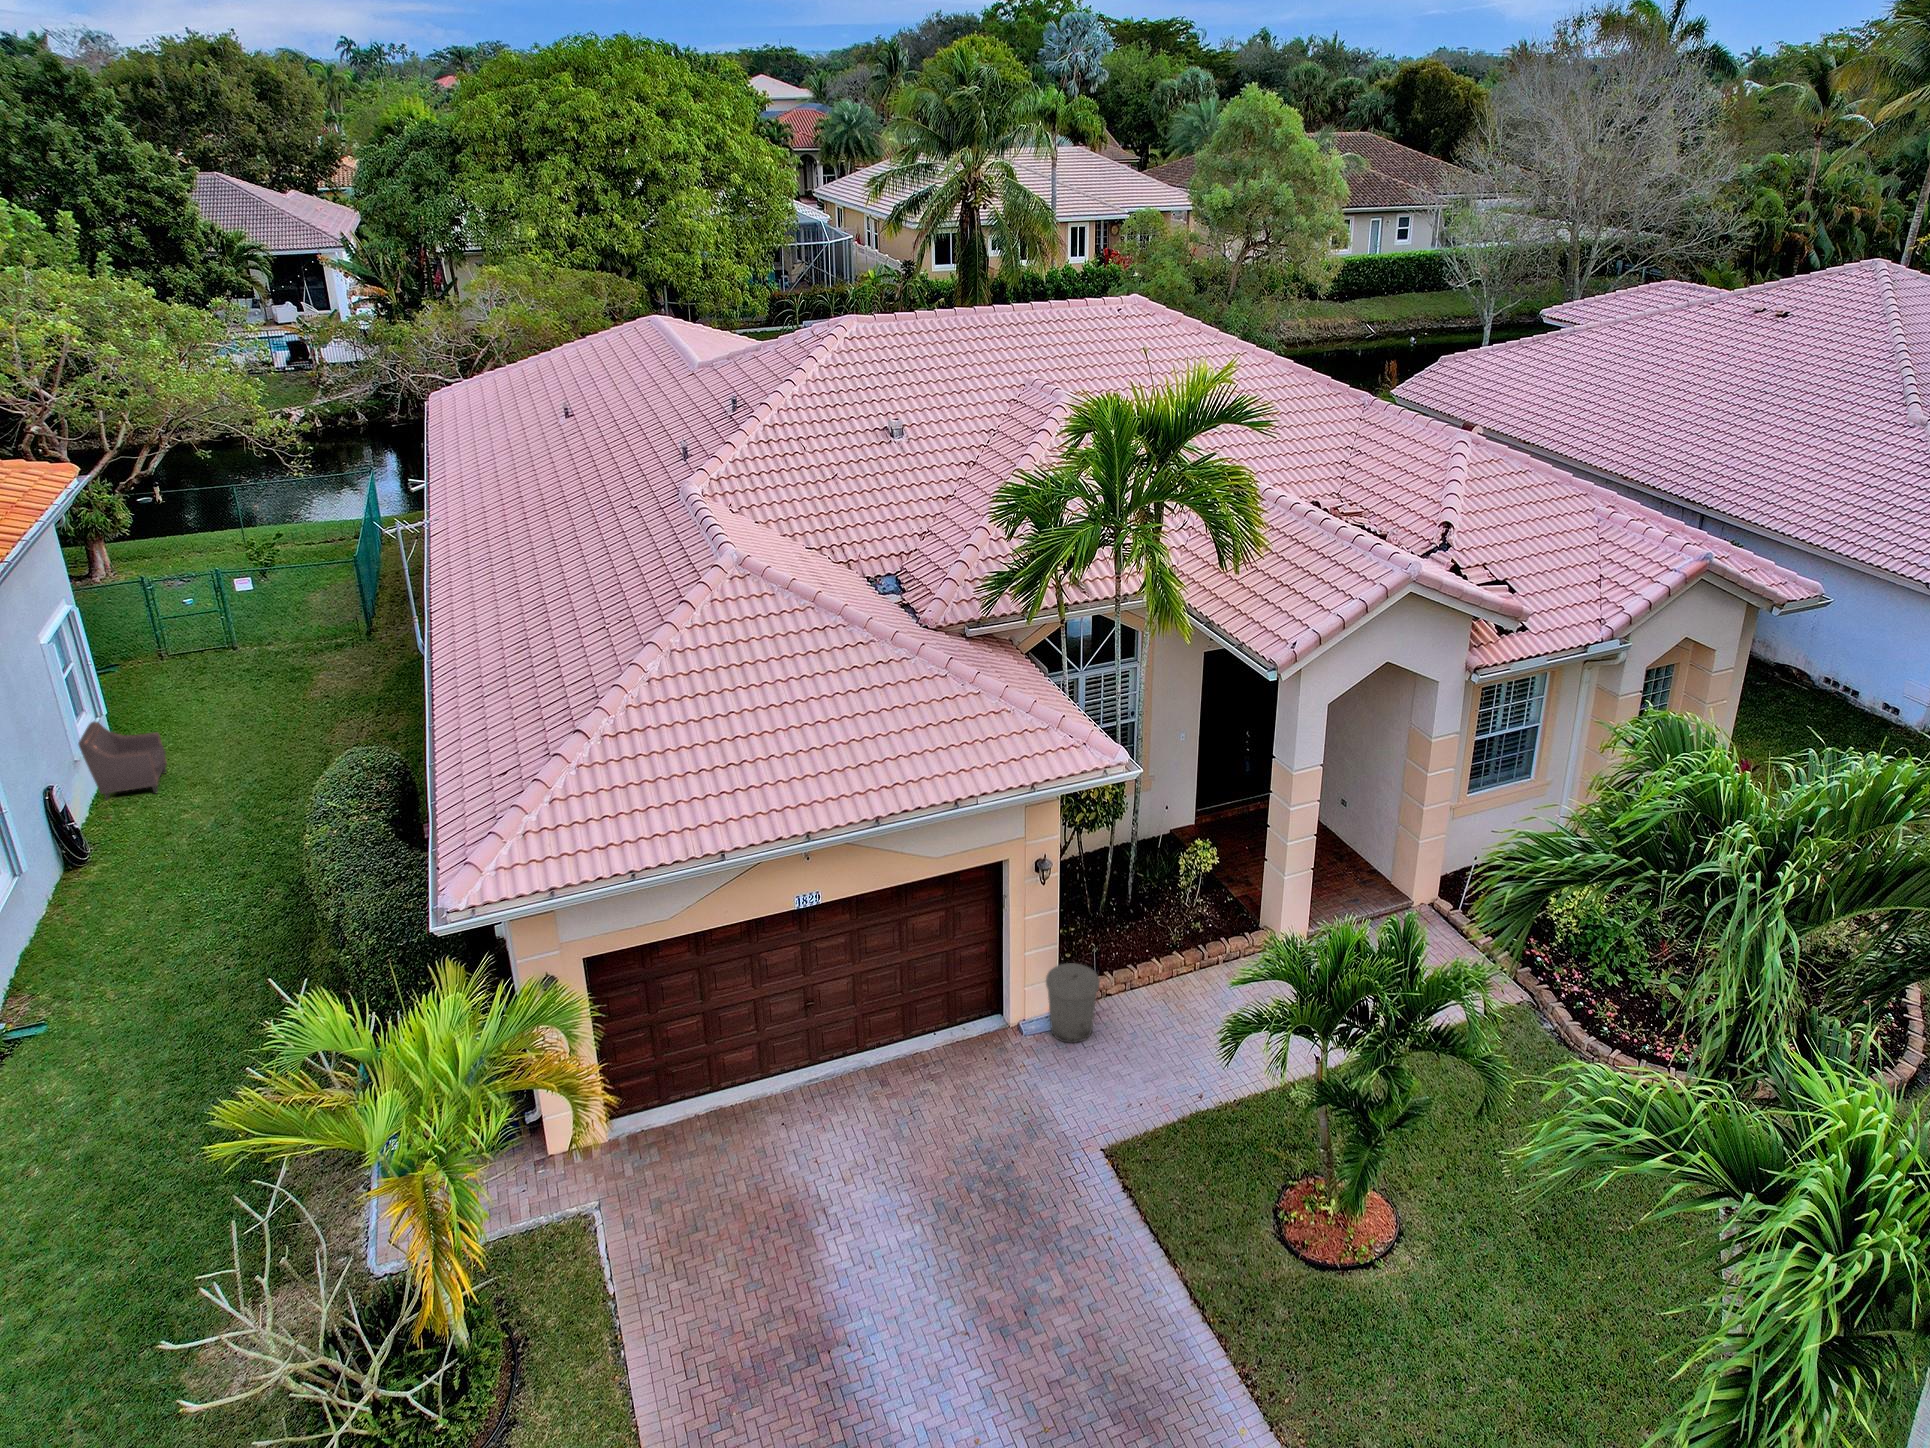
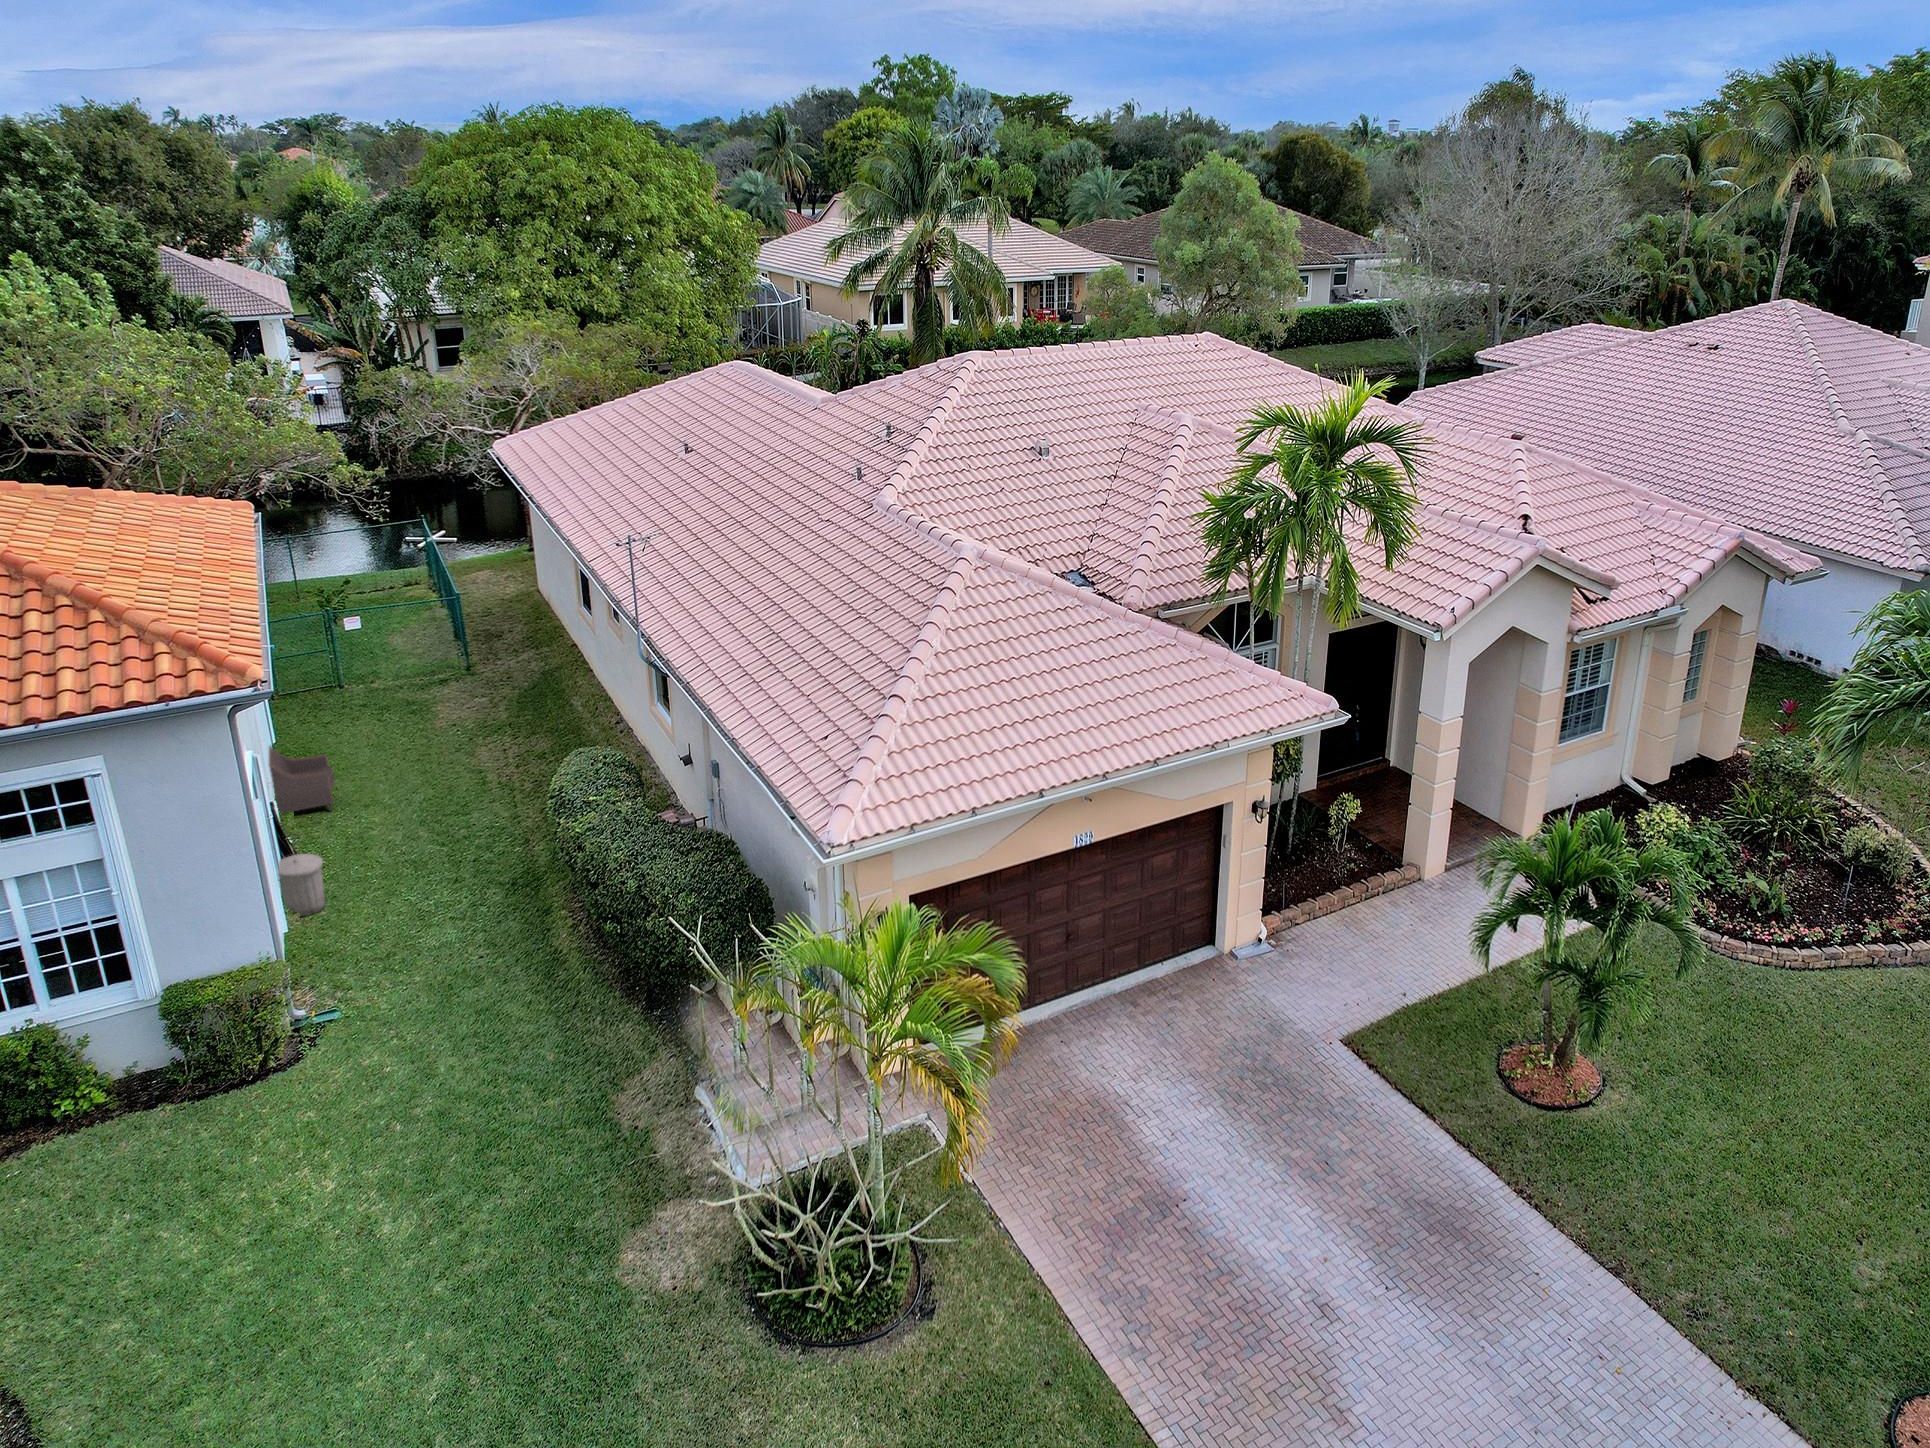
trash can: present [1046,963,1100,1043] -> present [279,854,326,916]

